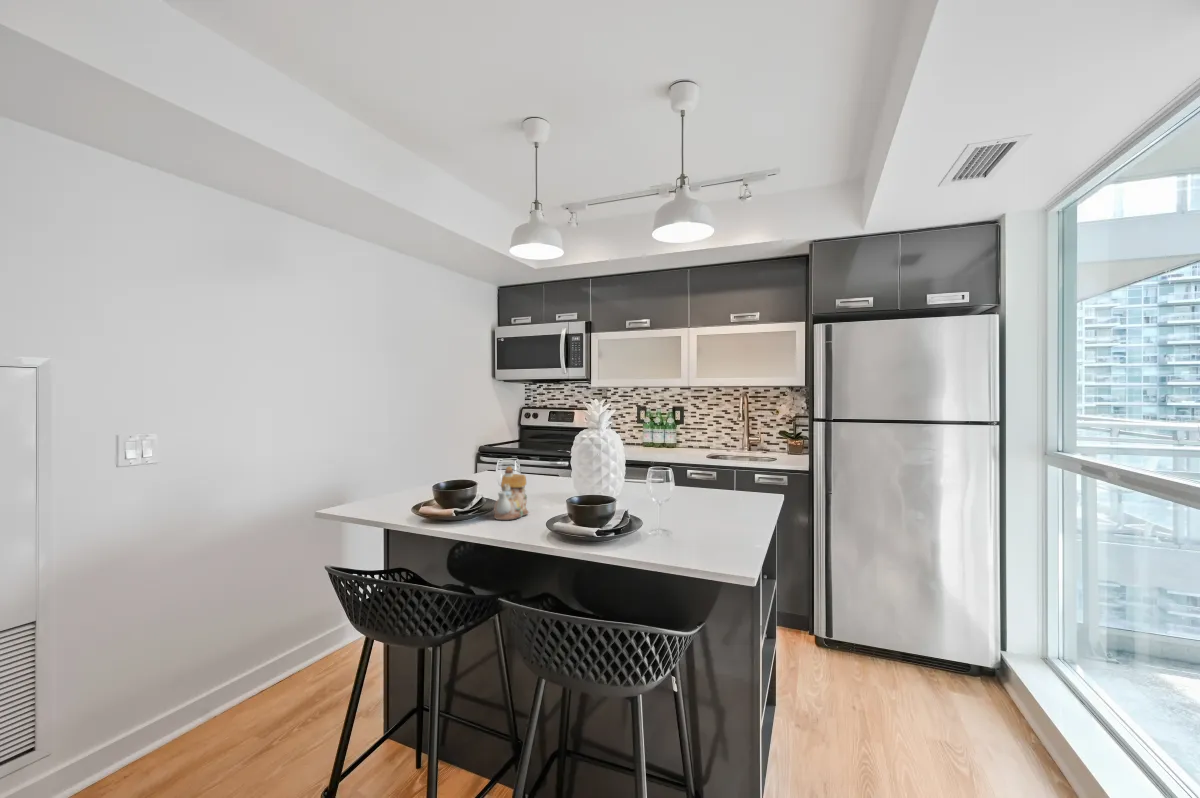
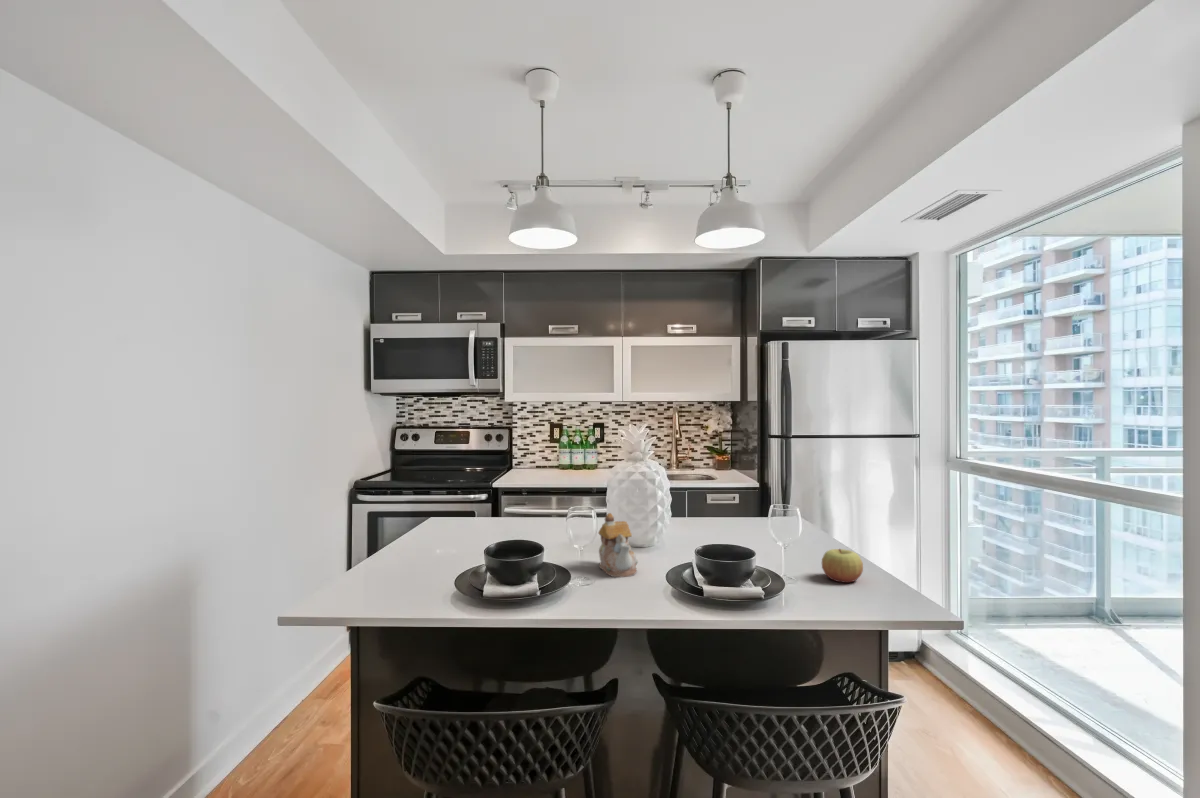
apple: none [662,513,700,547] -> present [822,549,863,583]

